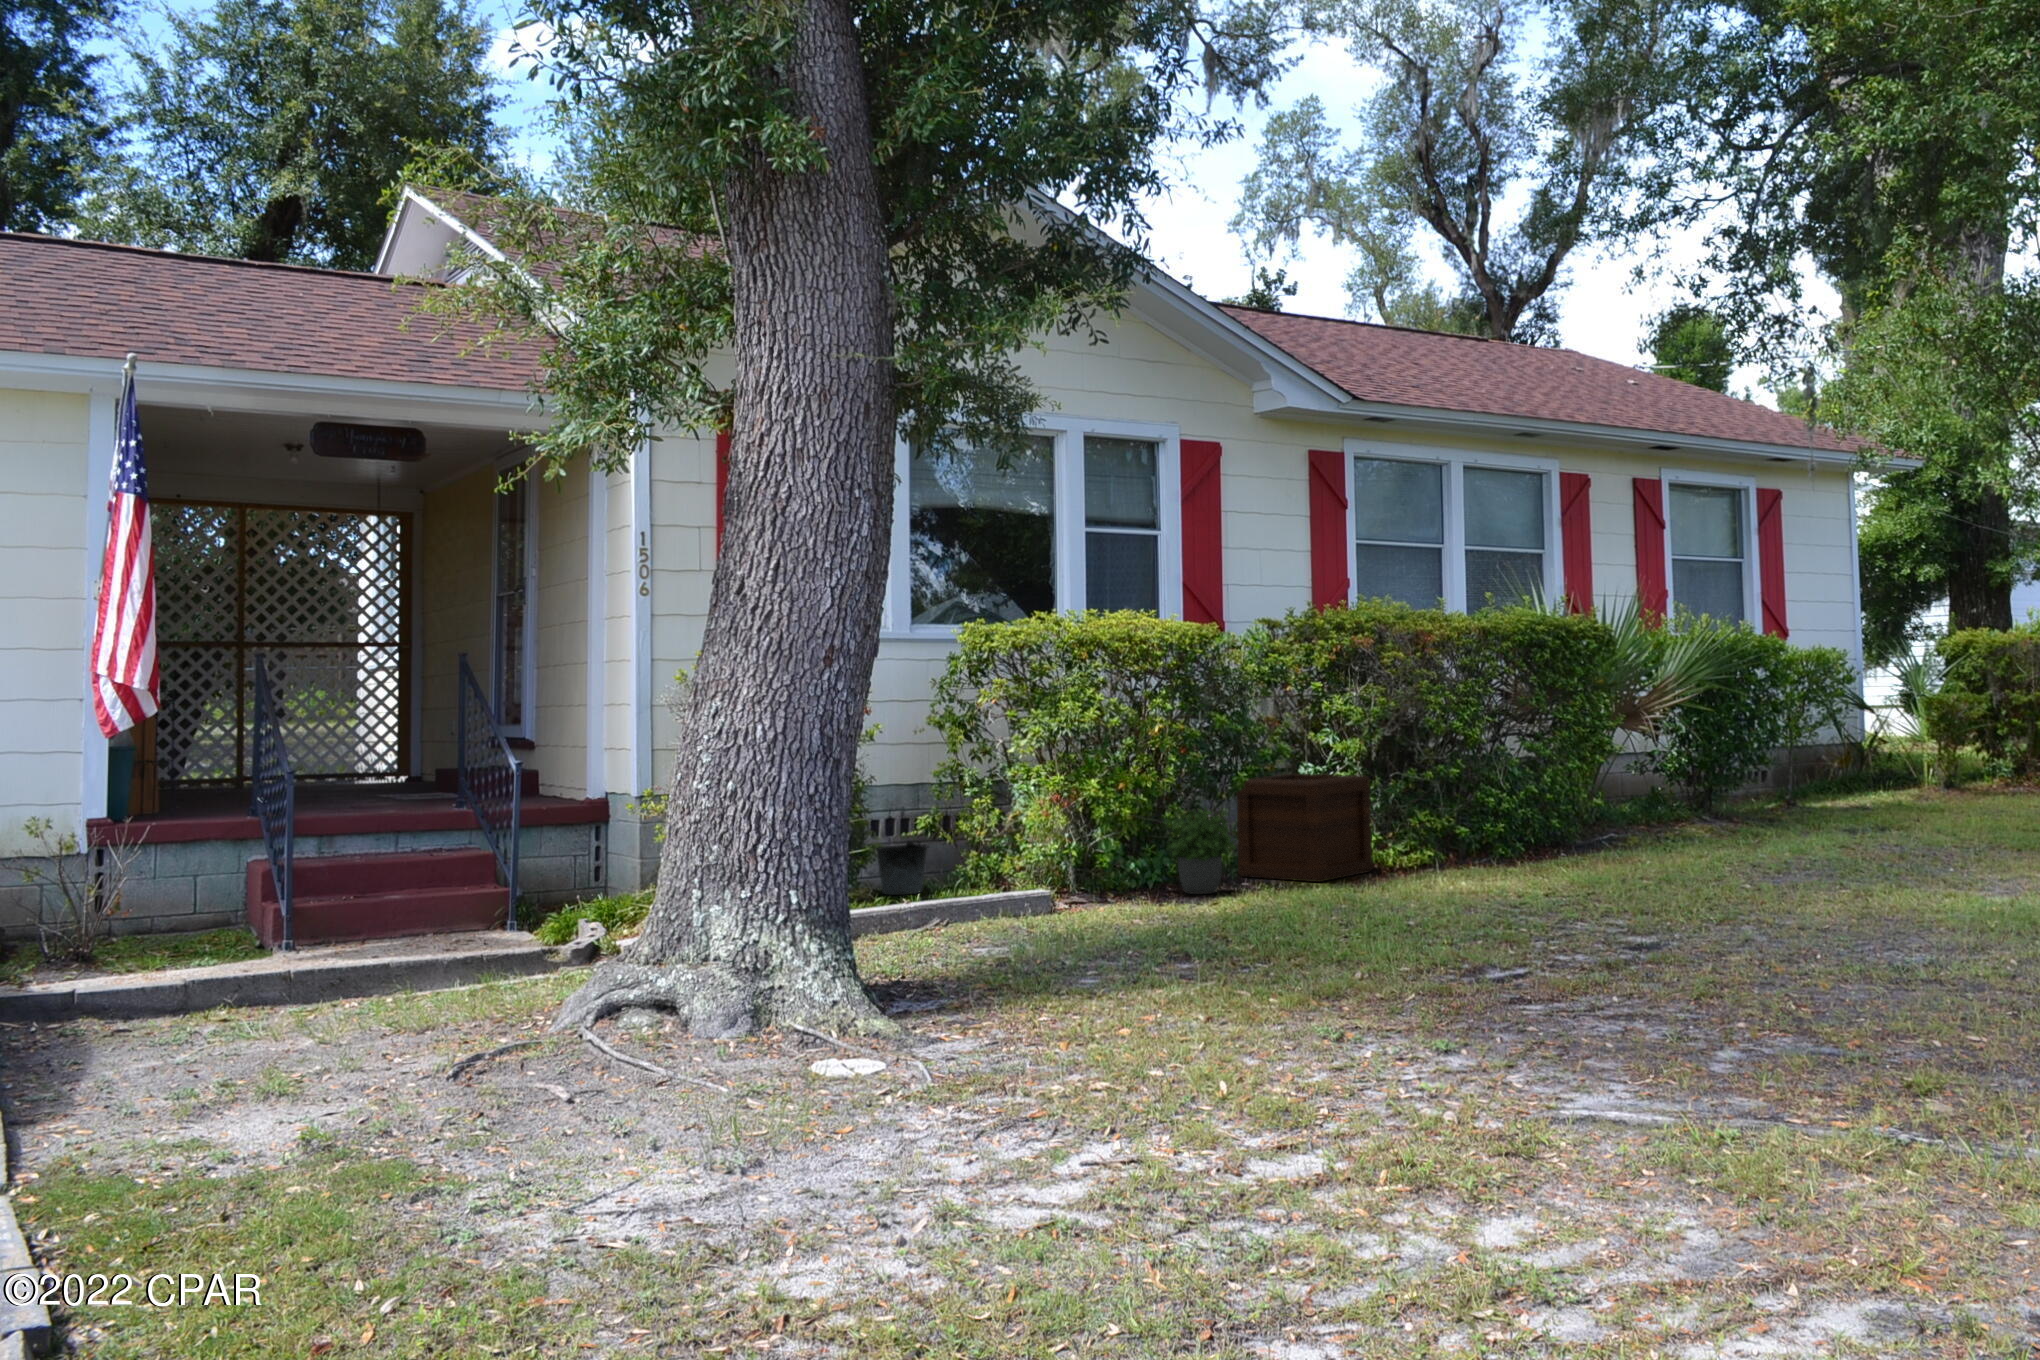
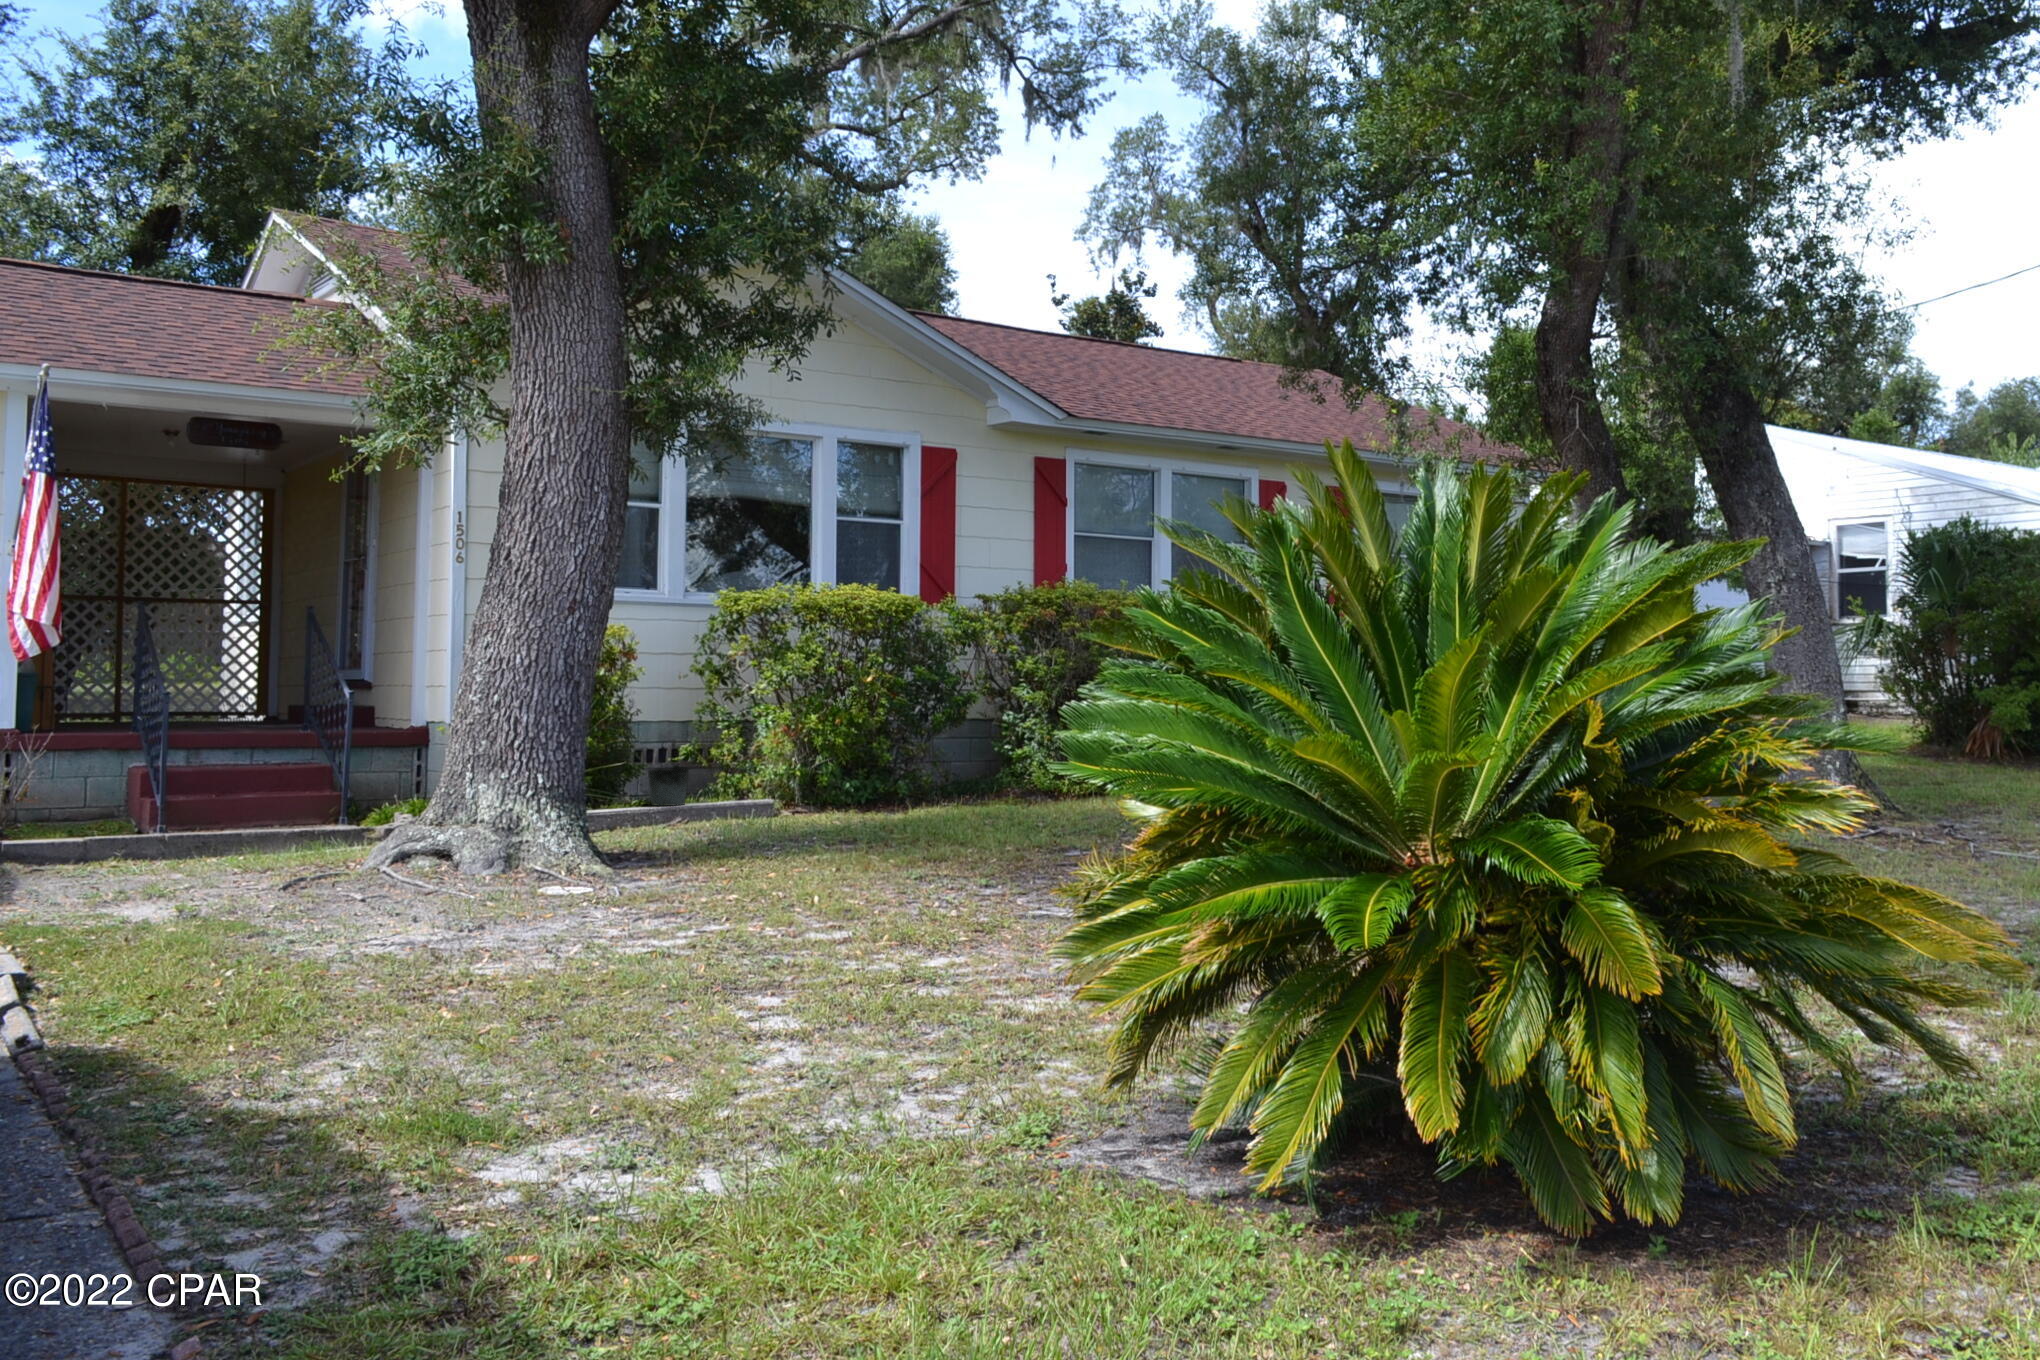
wooden crate: present [1236,774,1373,882] -> none [942,718,1049,801]
potted plant: present [1164,807,1236,894] -> none [875,739,931,807]

